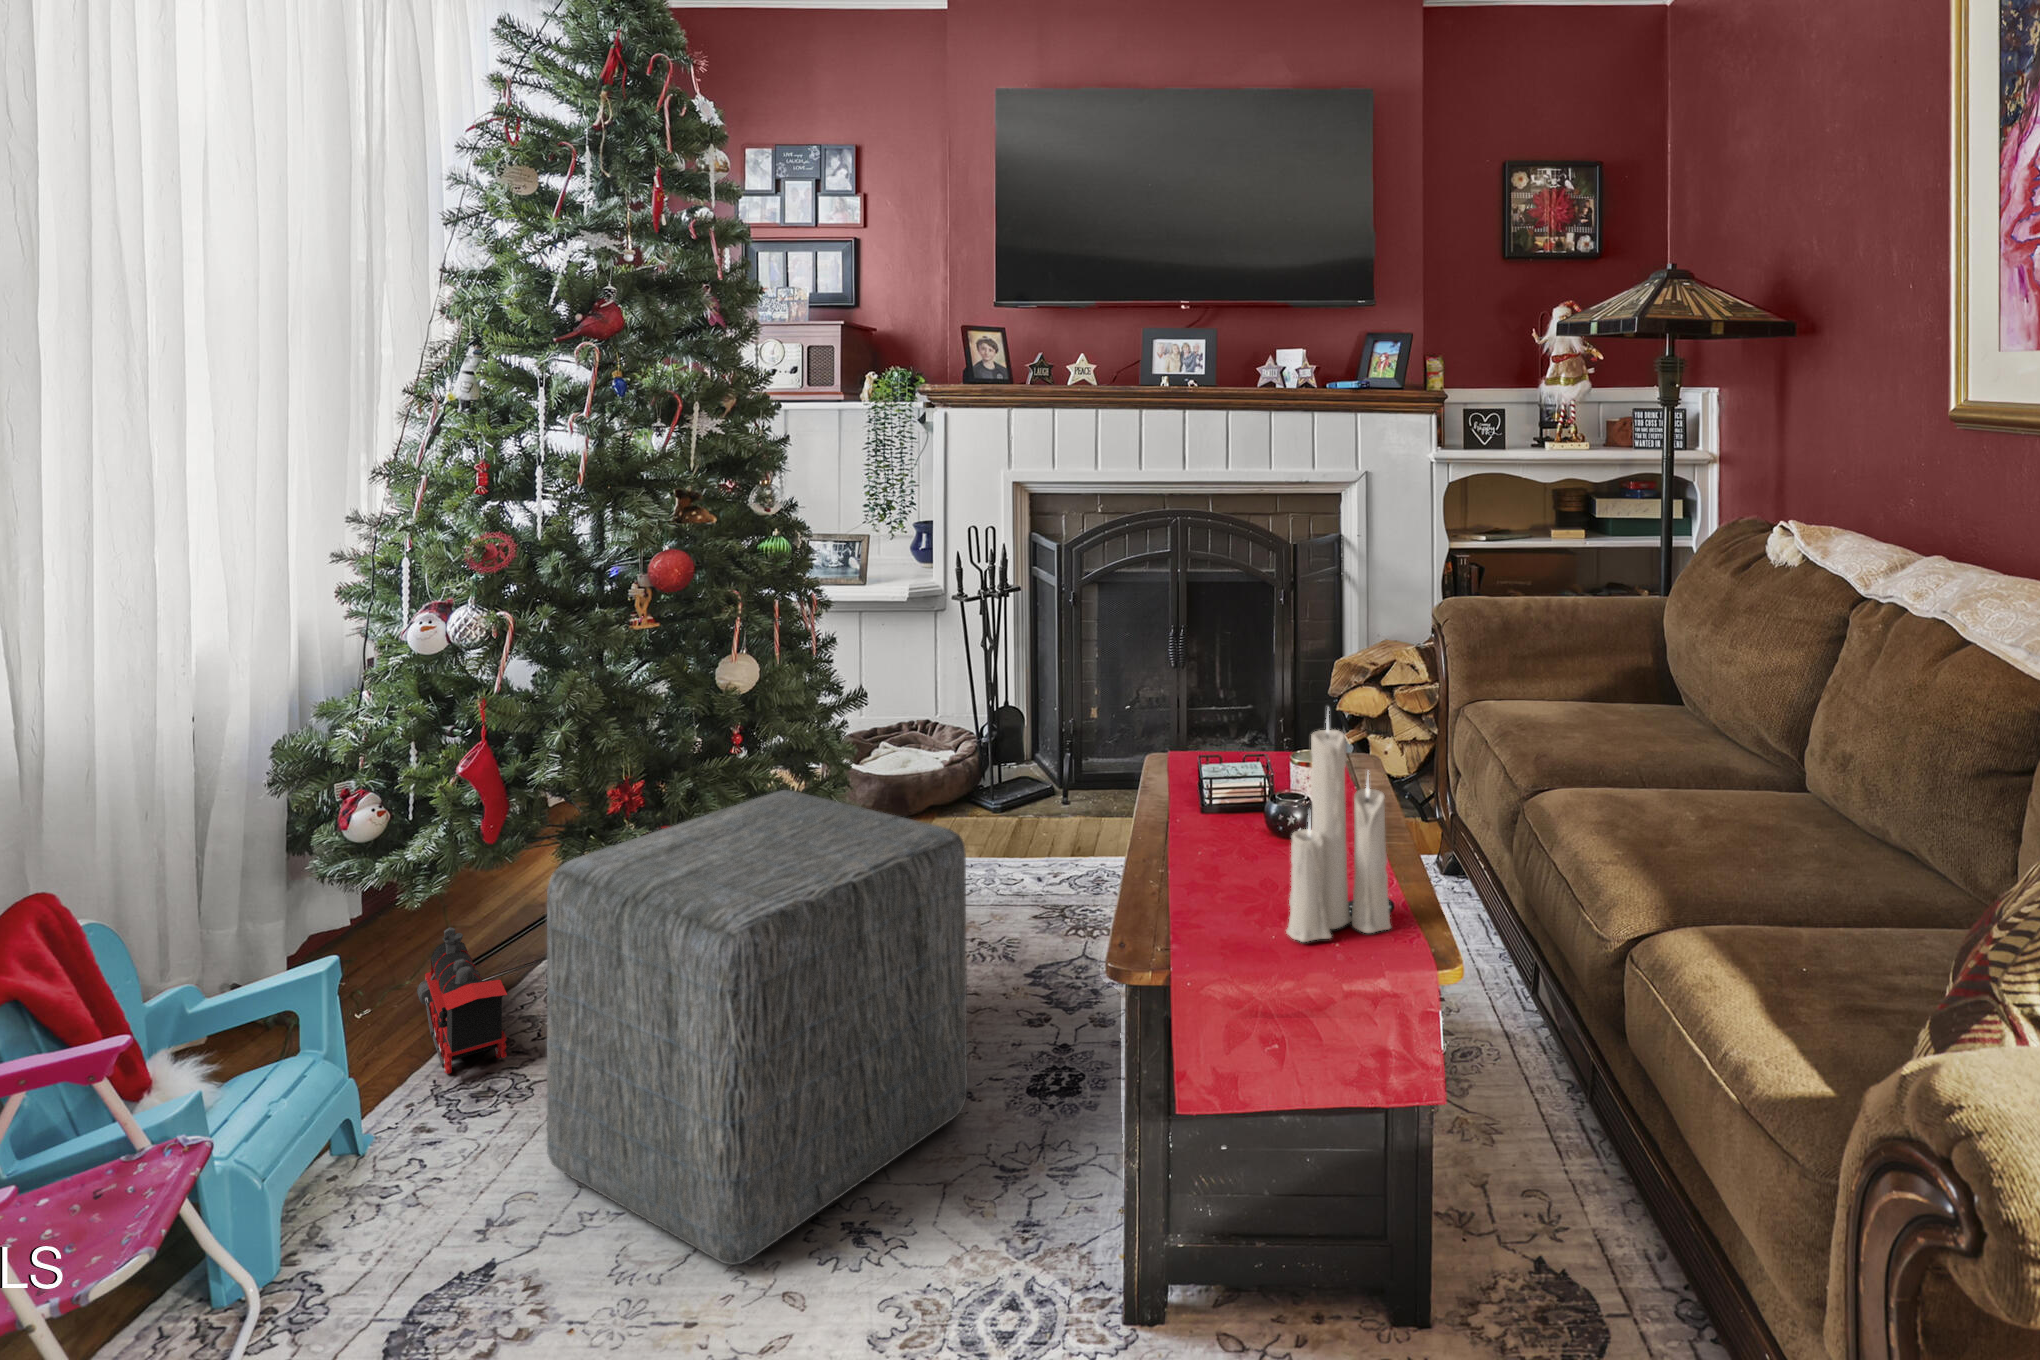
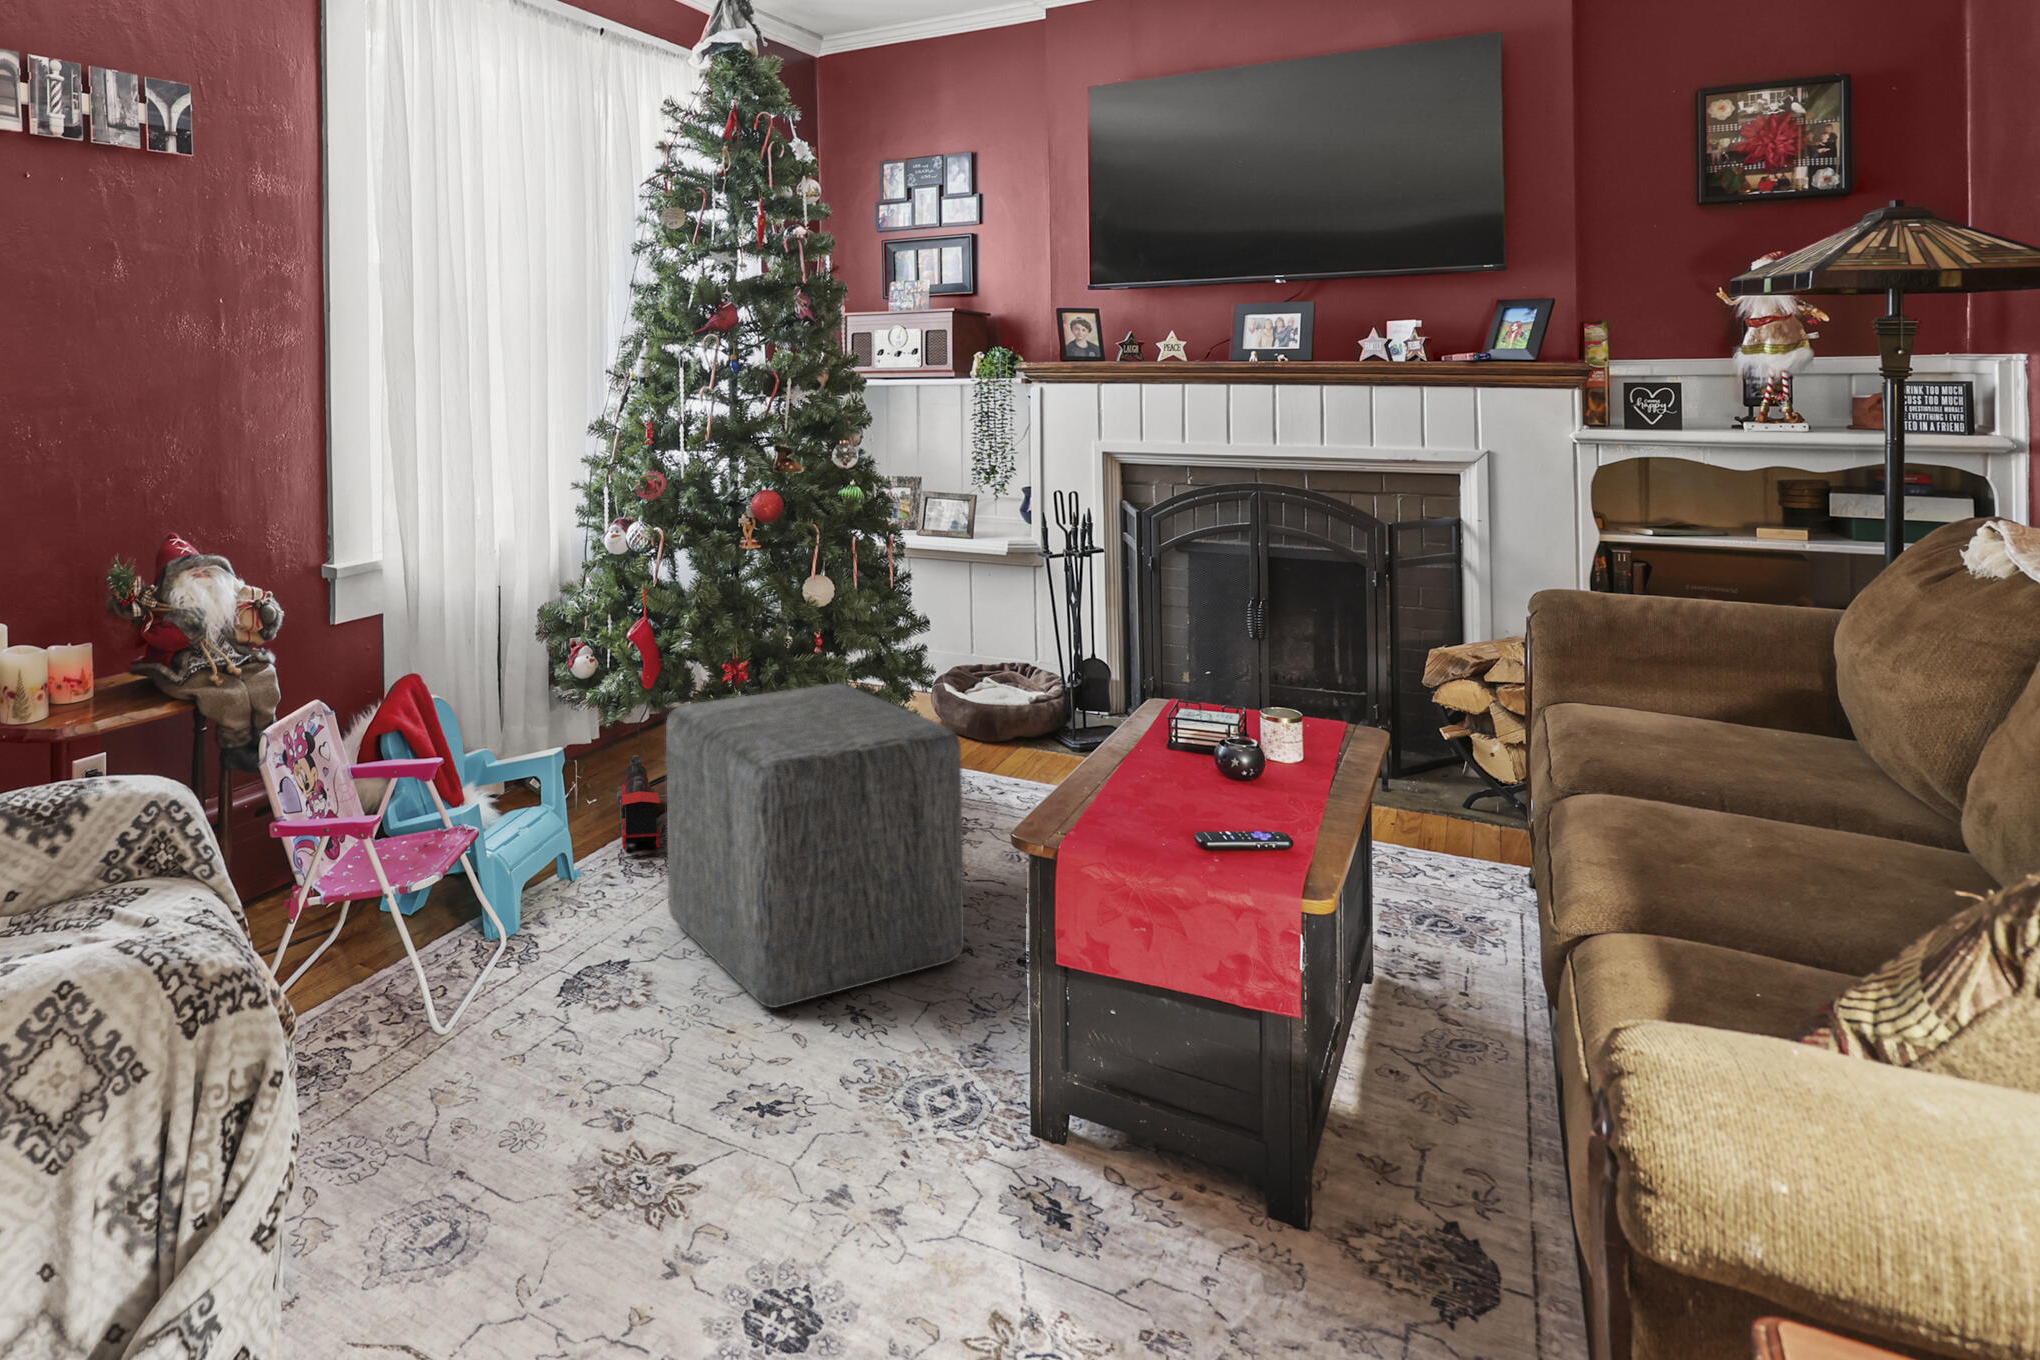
candle: present [1286,715,1391,942] -> none [1177,641,1282,859]

